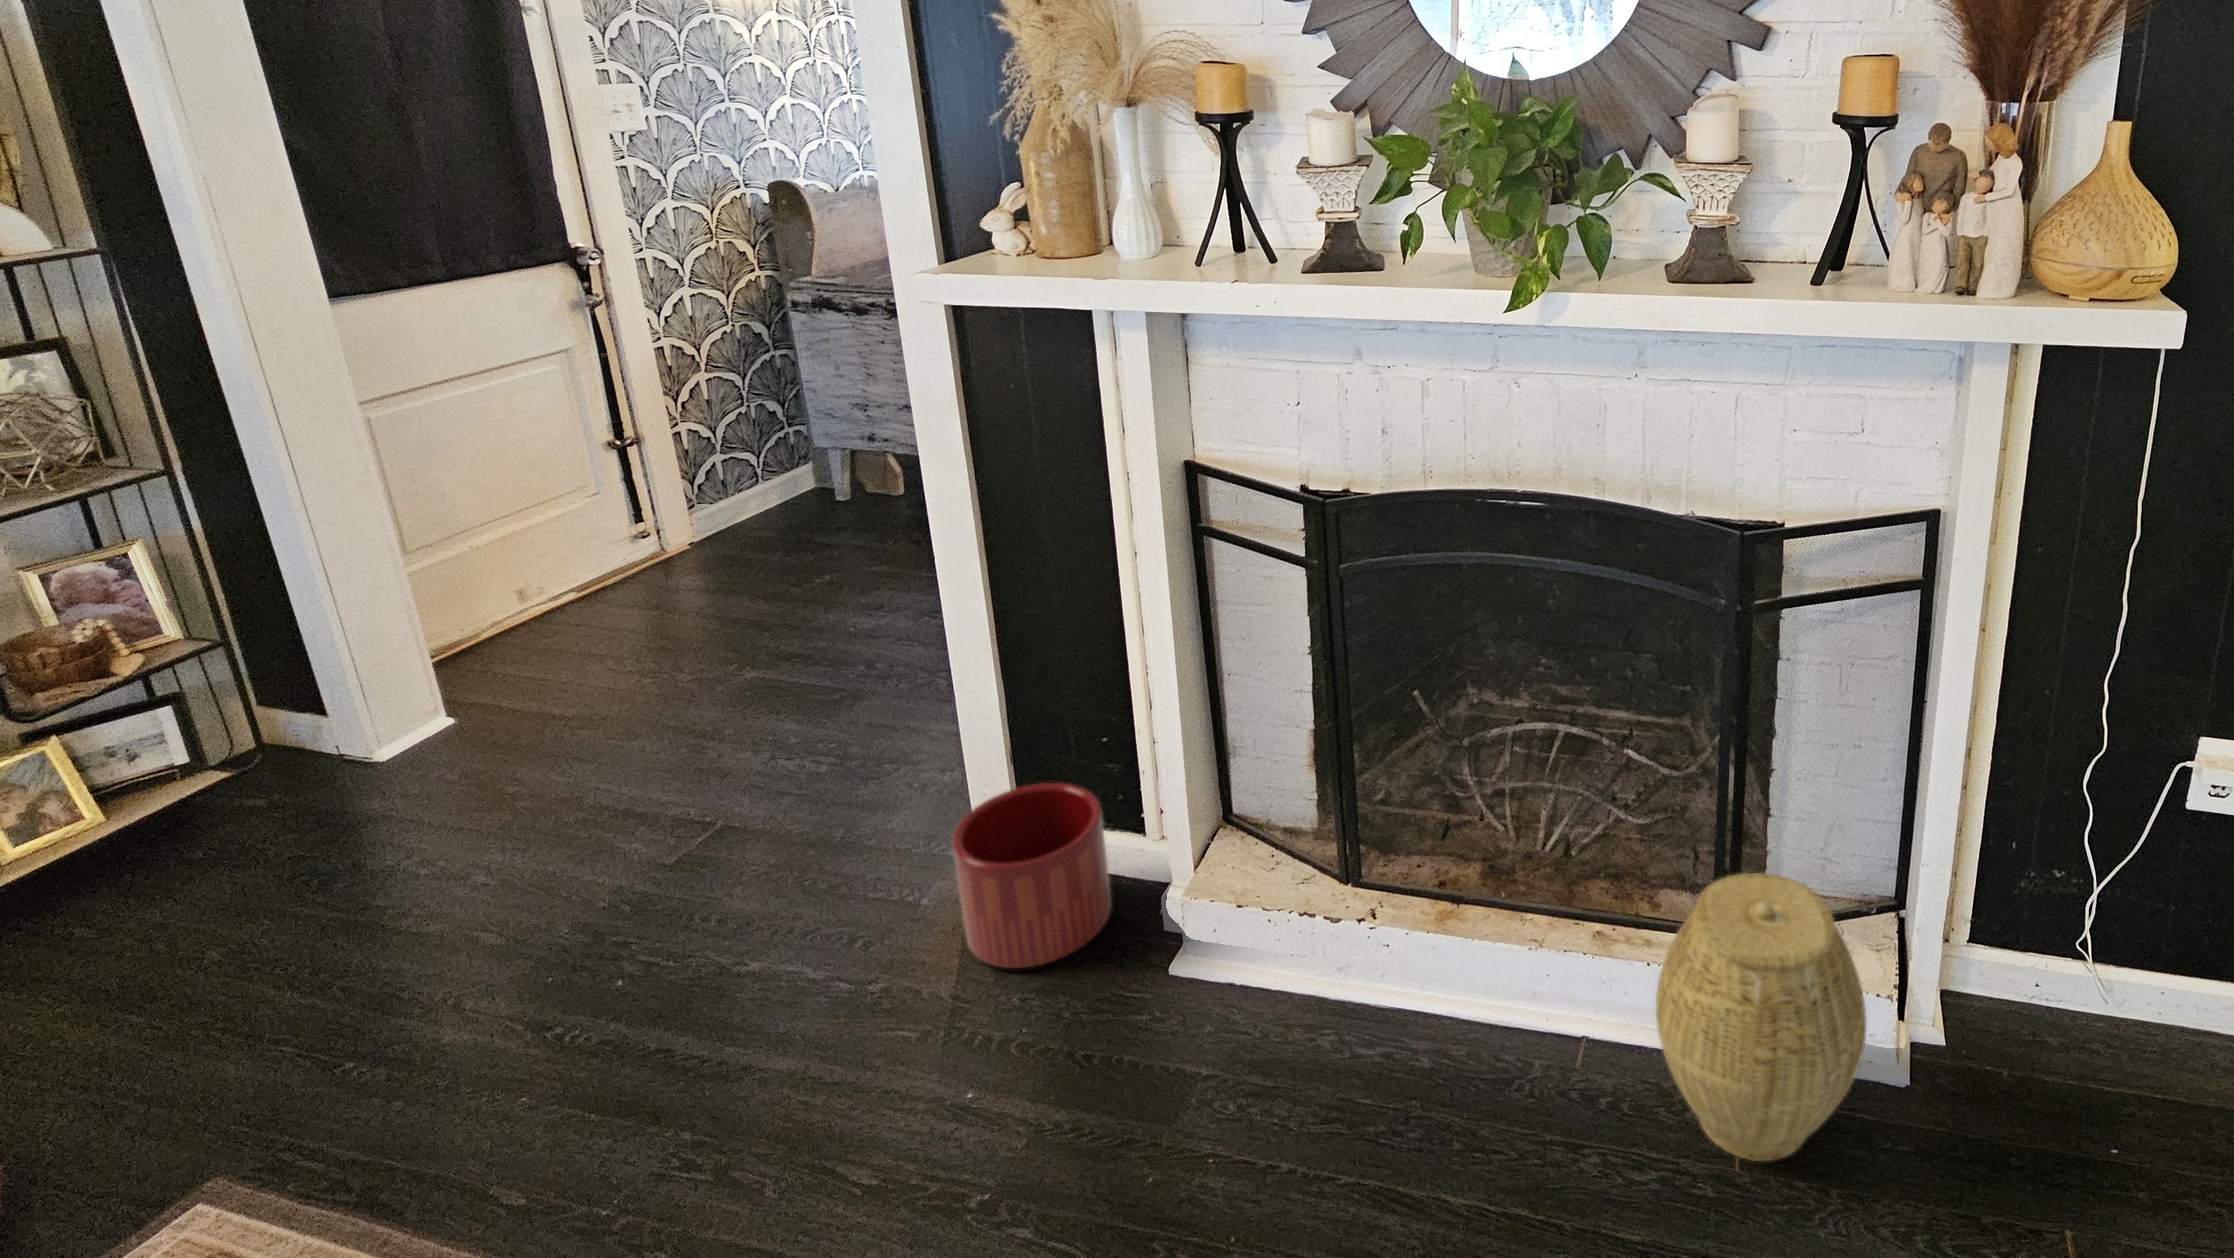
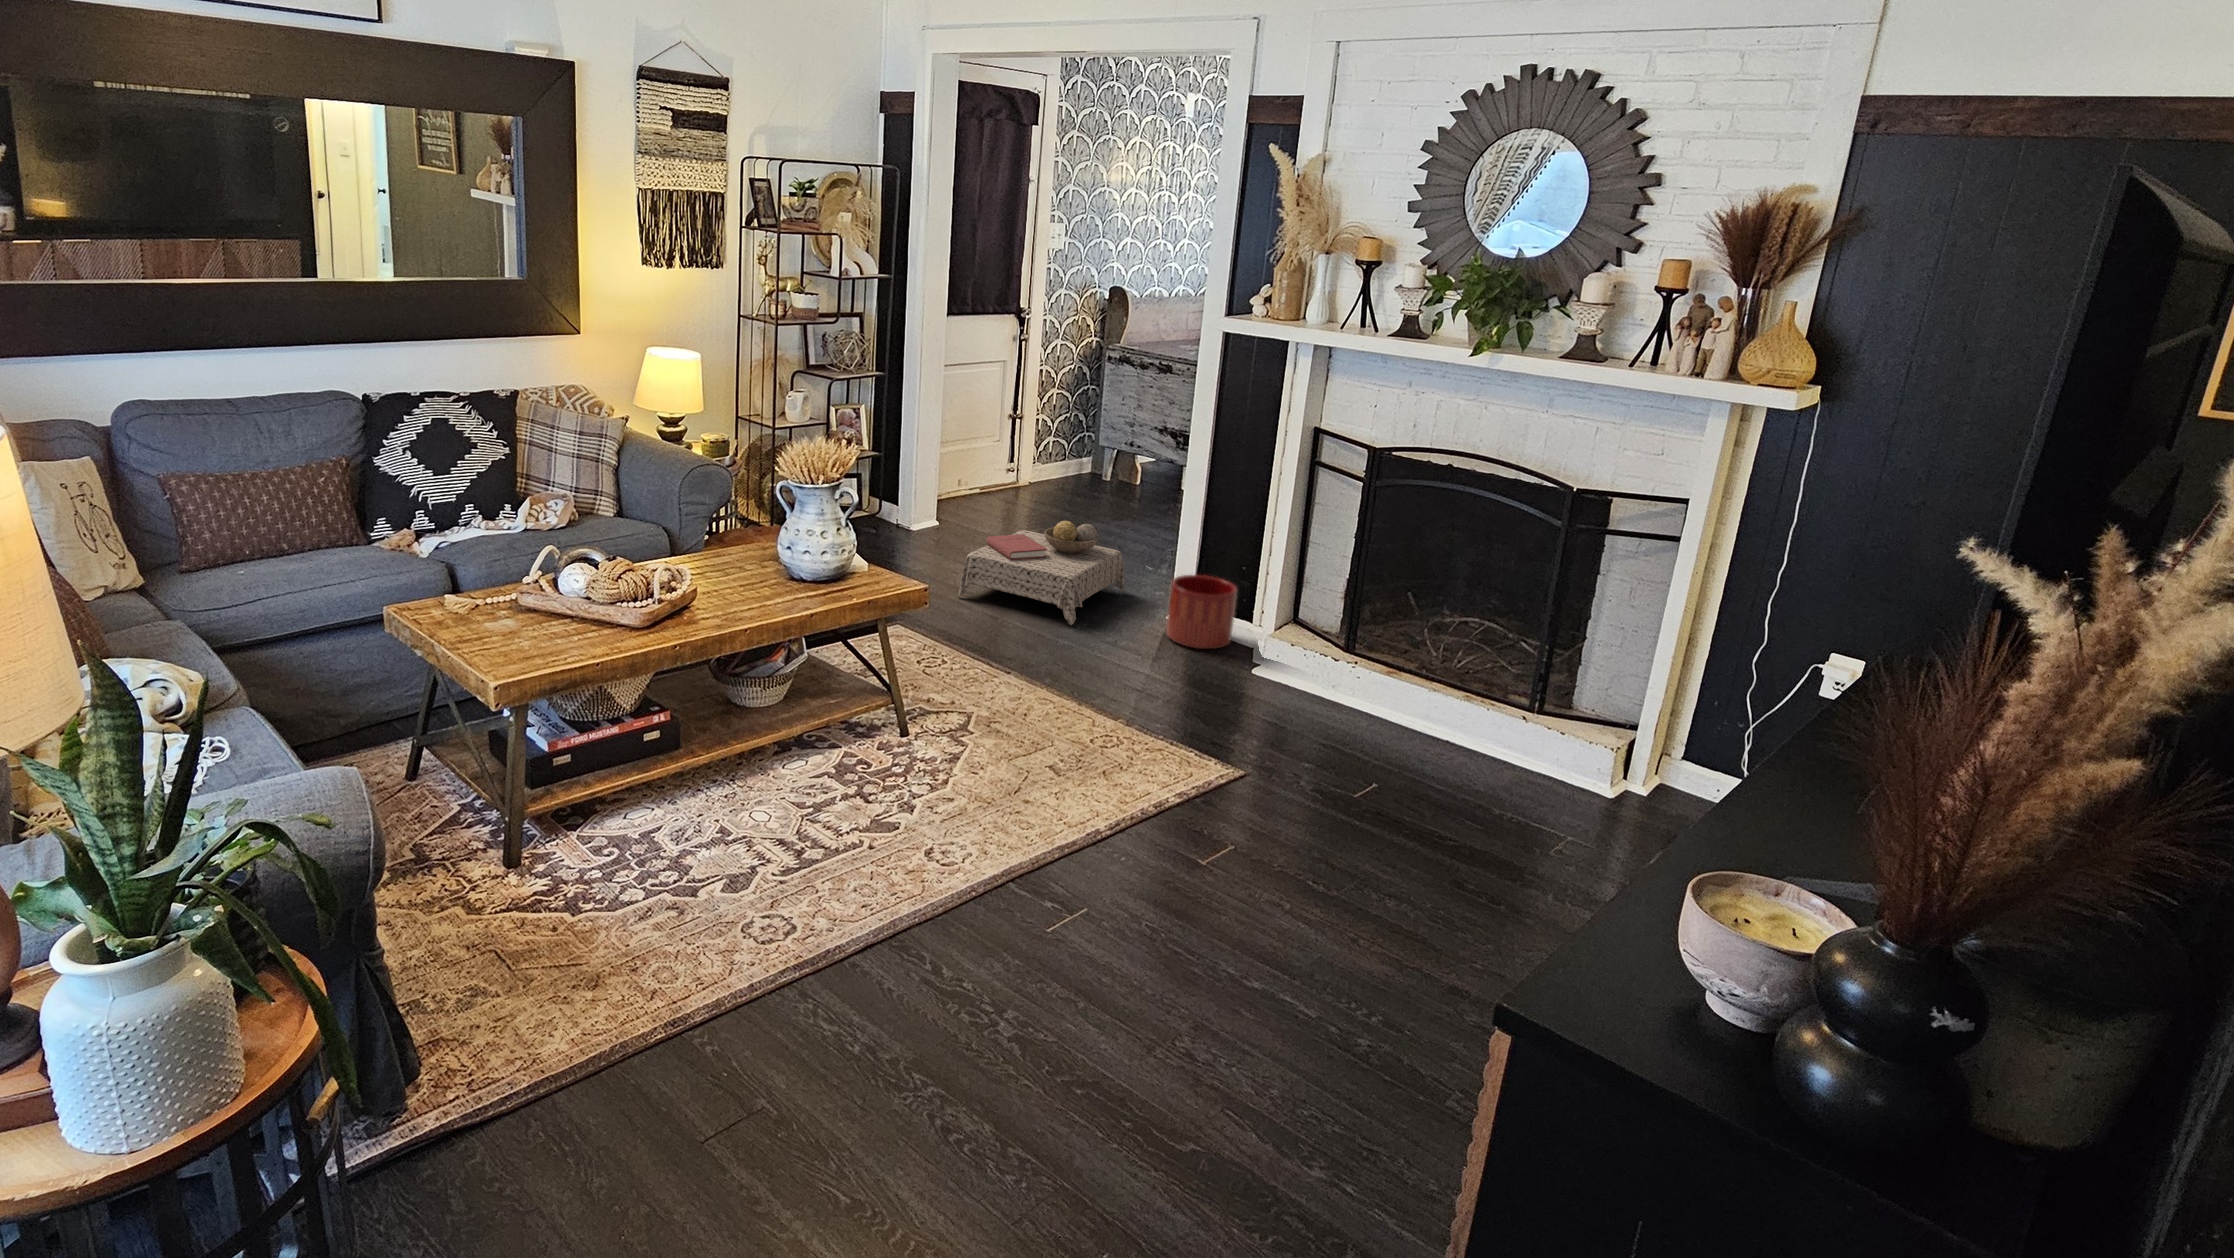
ottoman: none [402,737,870,1030] -> present [958,521,1124,625]
woven basket: present [1656,873,1866,1161] -> none [1477,655,1587,789]

